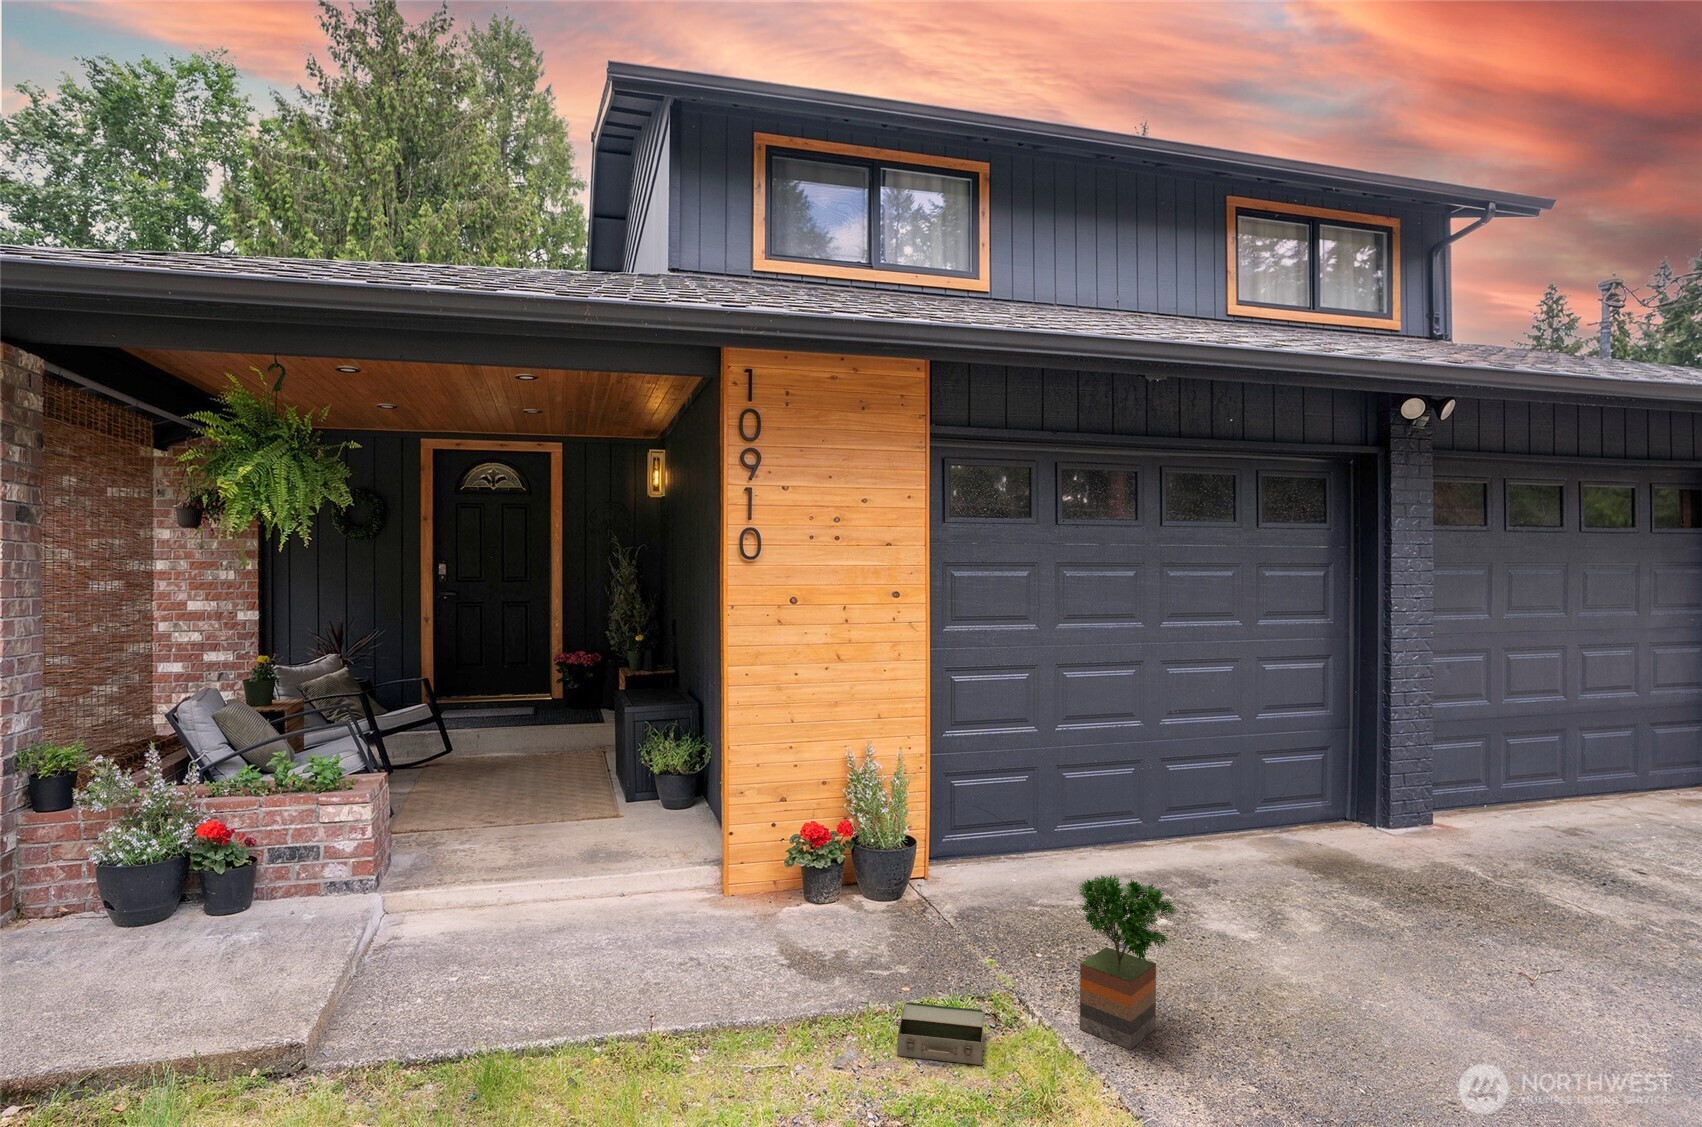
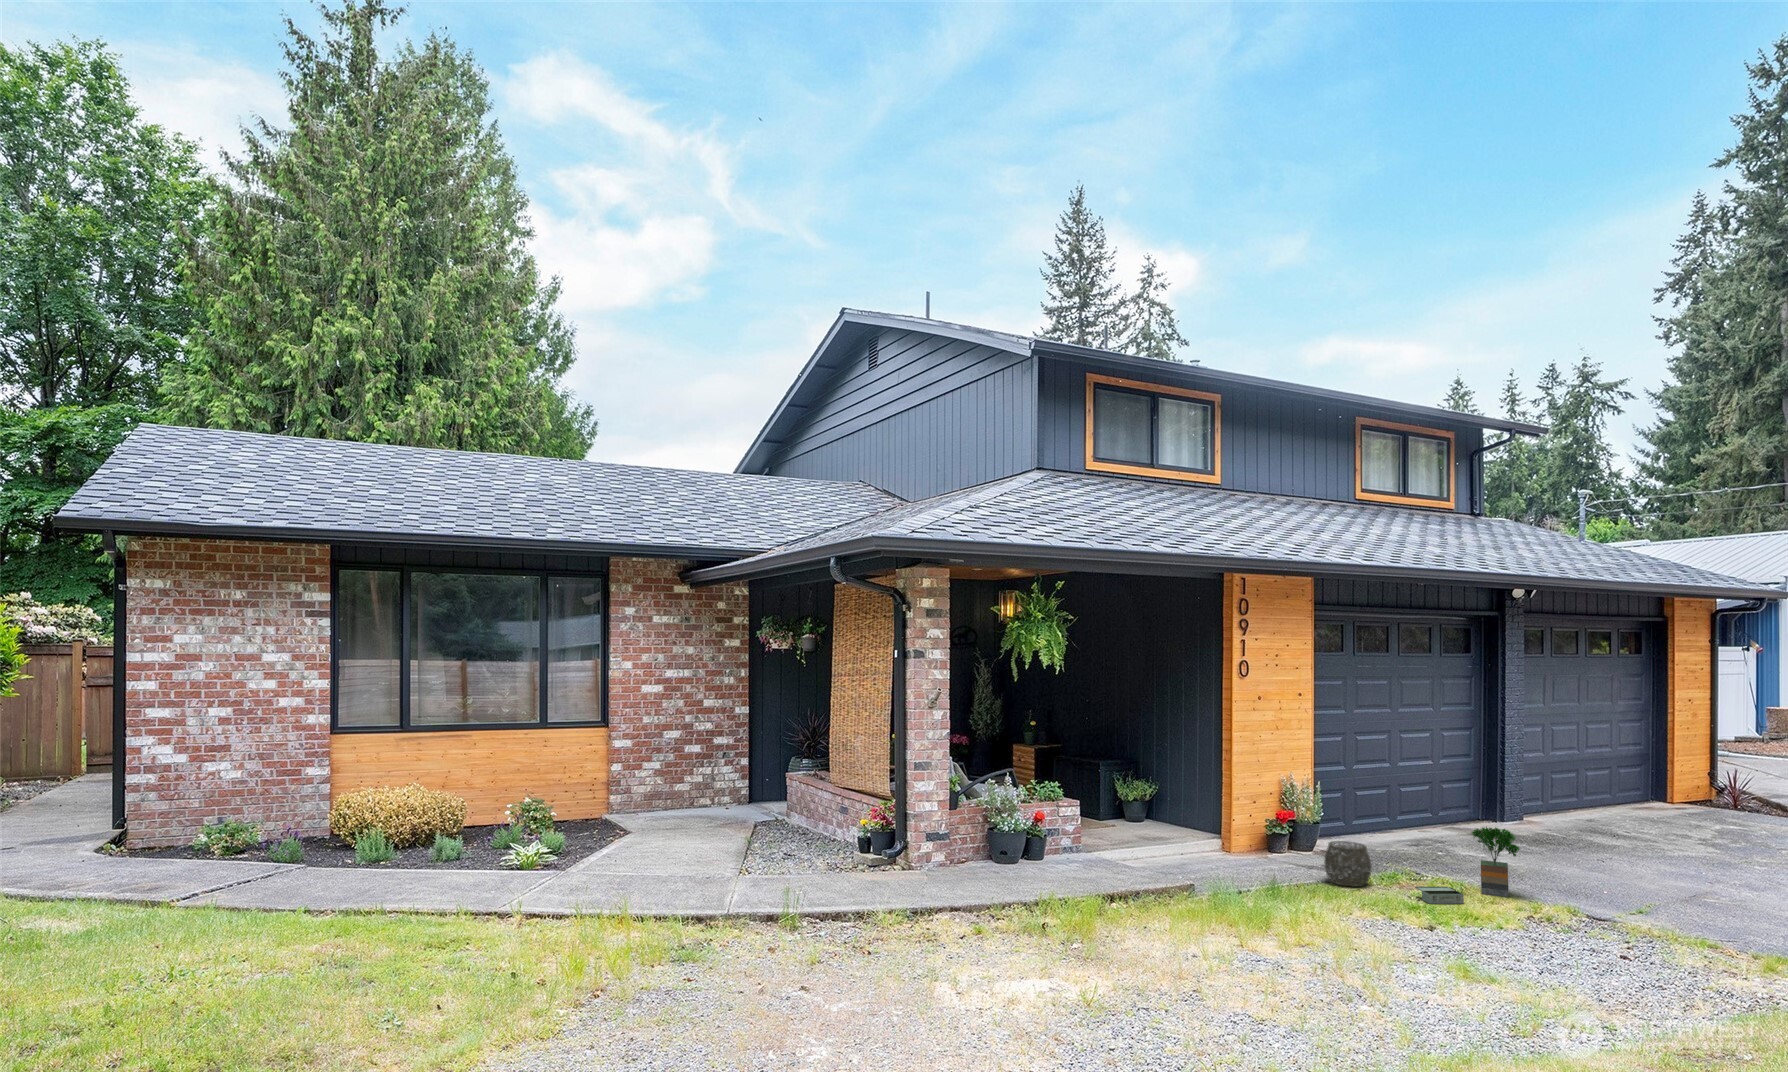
woven basket: none [793,872,884,977] -> present [1325,841,1371,887]

